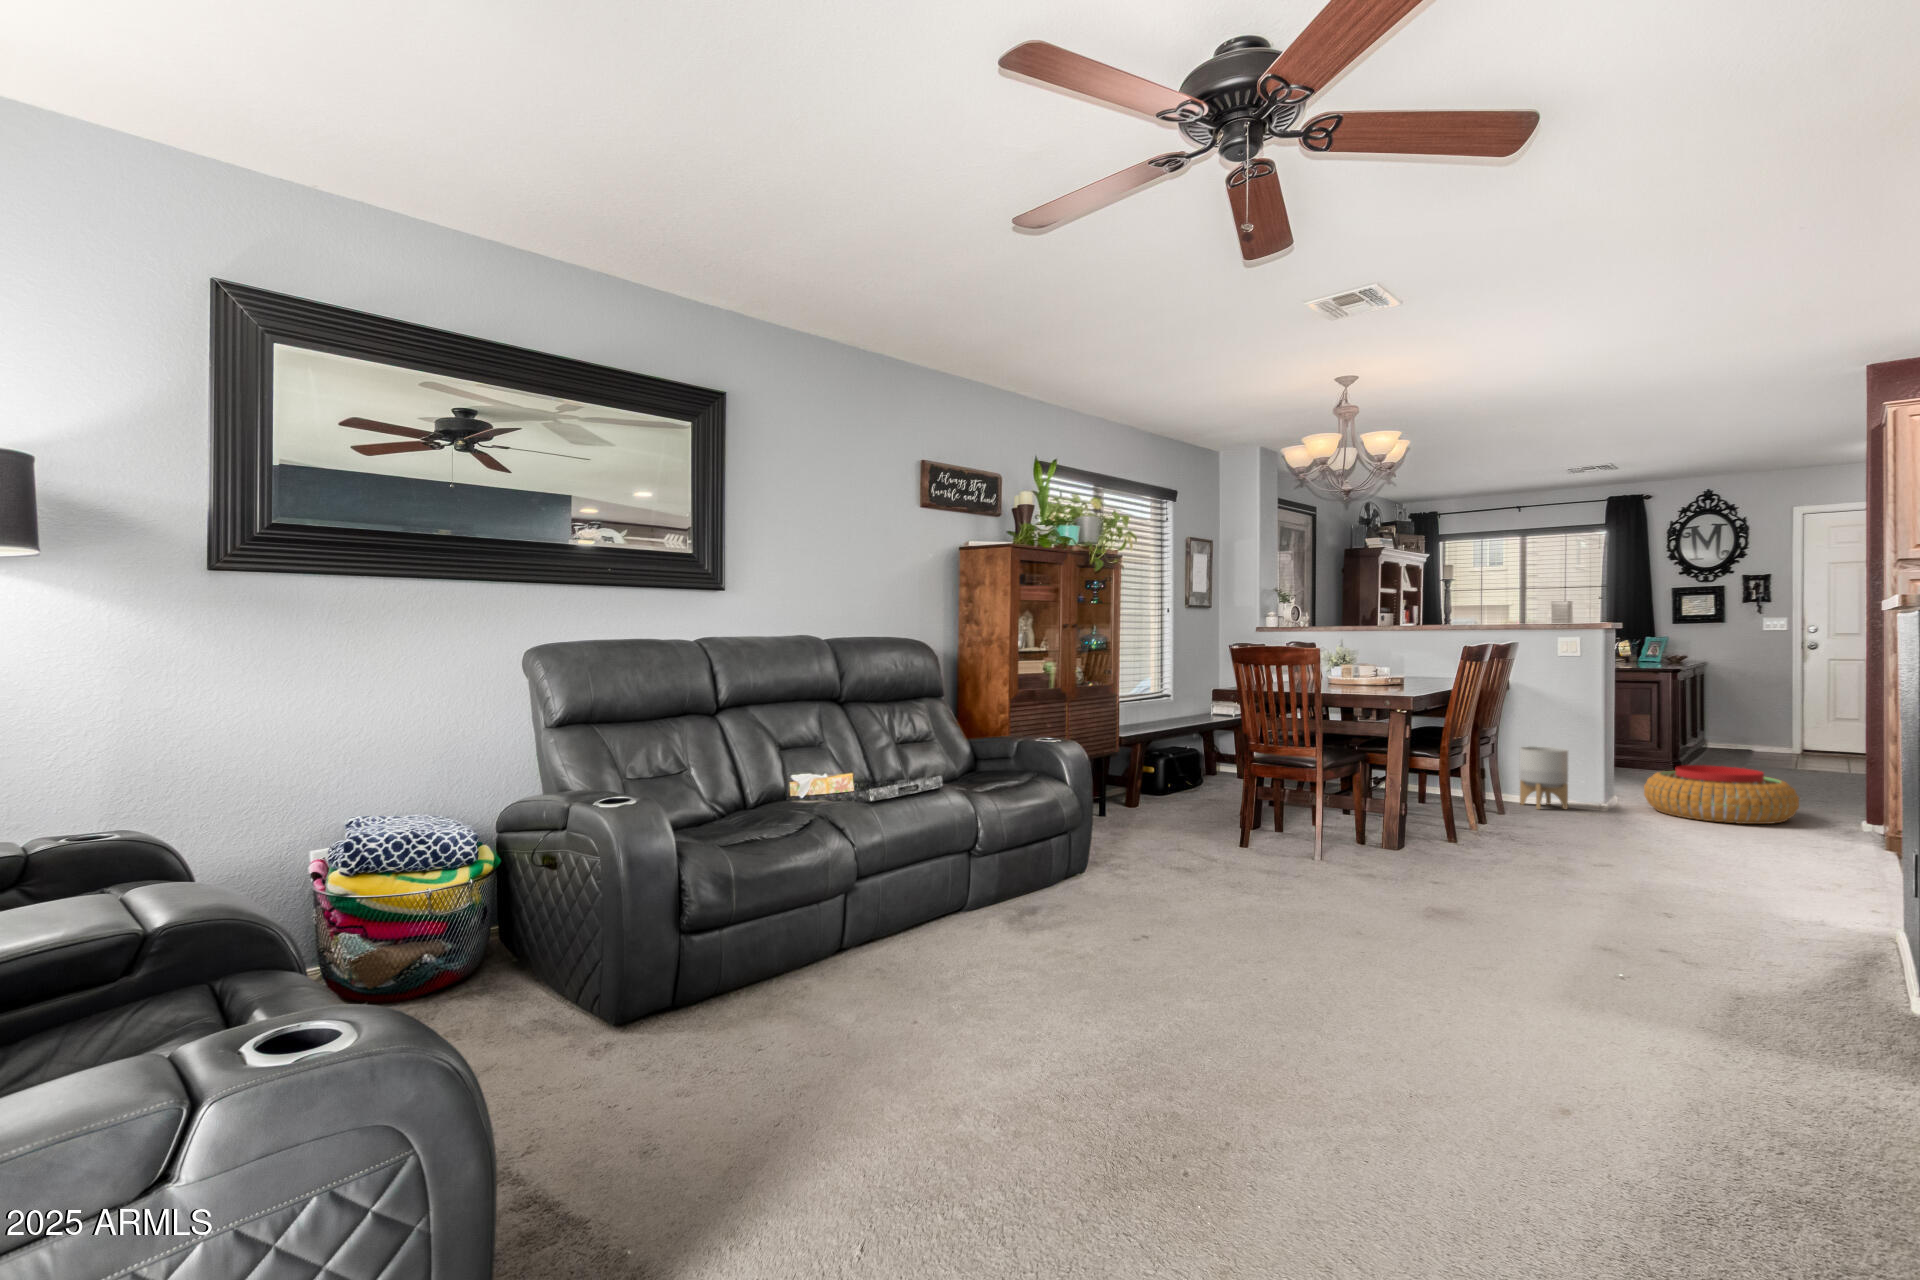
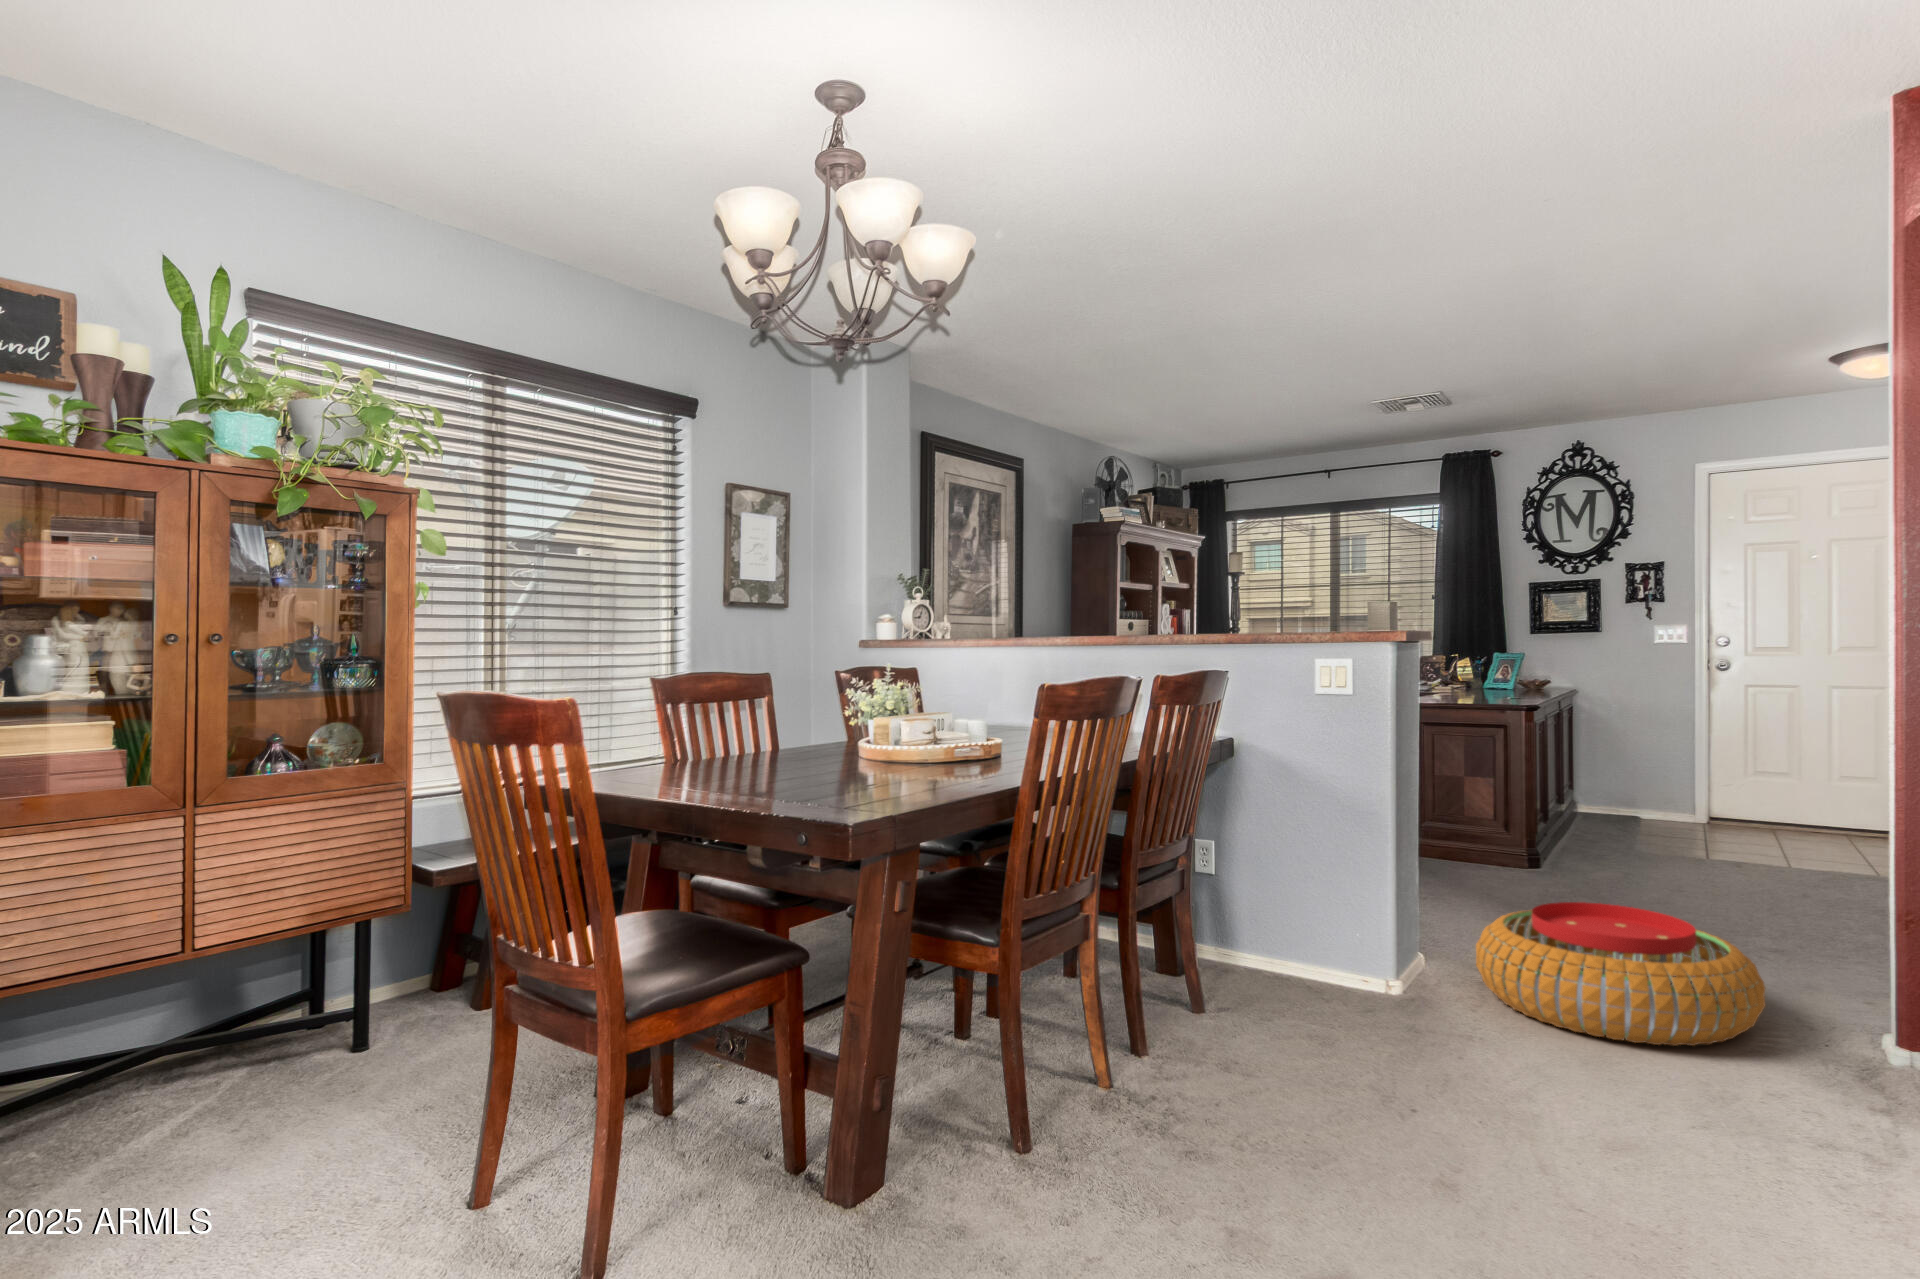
planter: present [1520,746,1568,809] -> none [1249,868,1335,1002]

